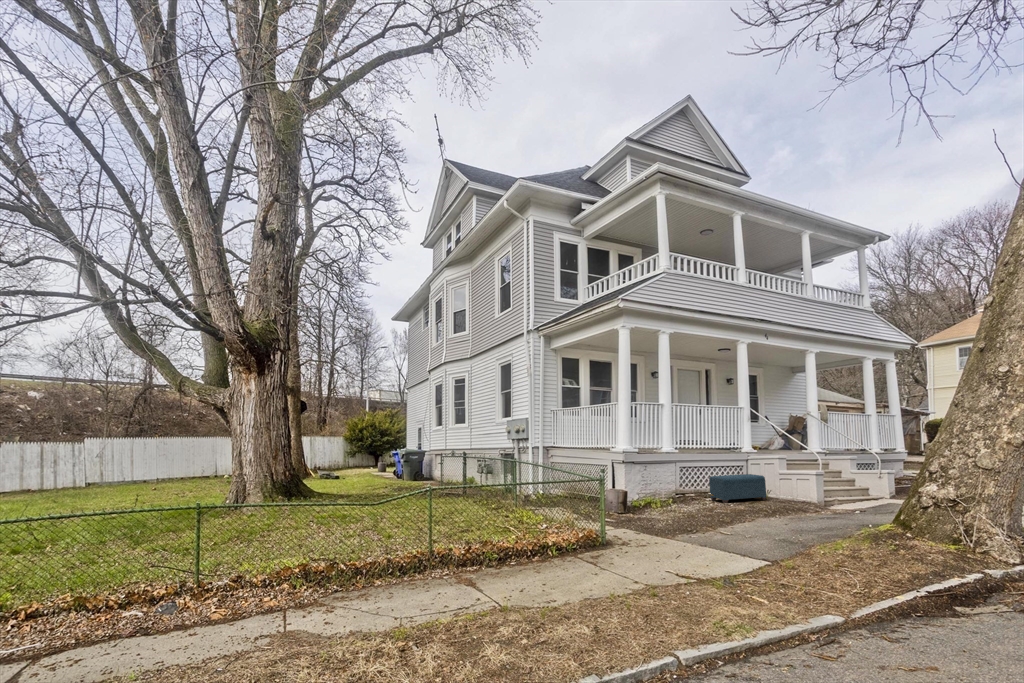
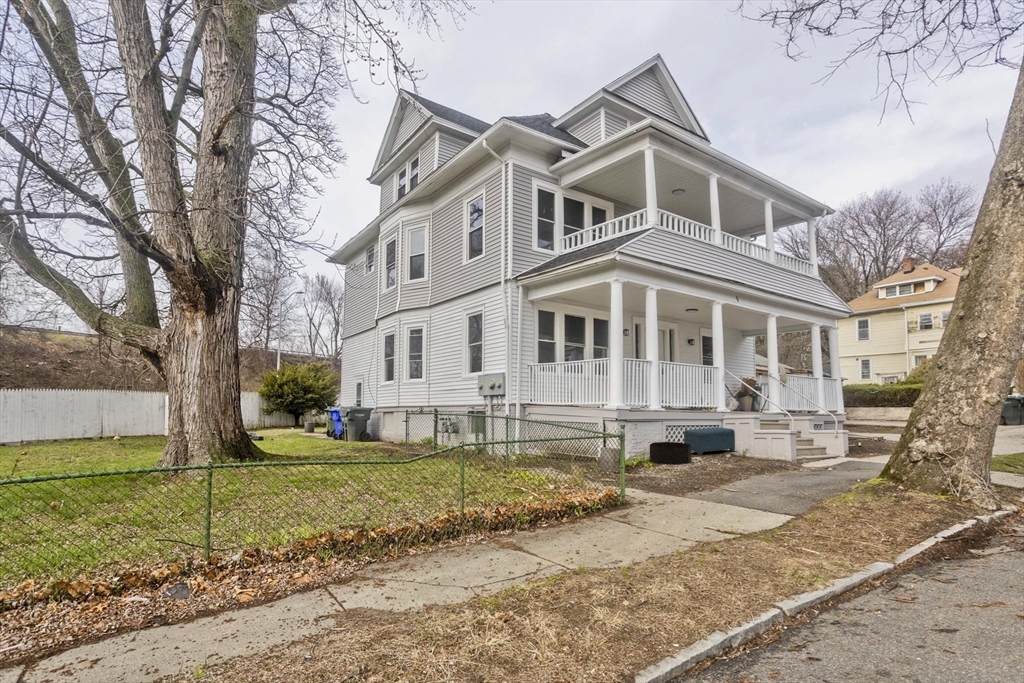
basket: none [666,488,711,512] -> present [650,442,691,464]

